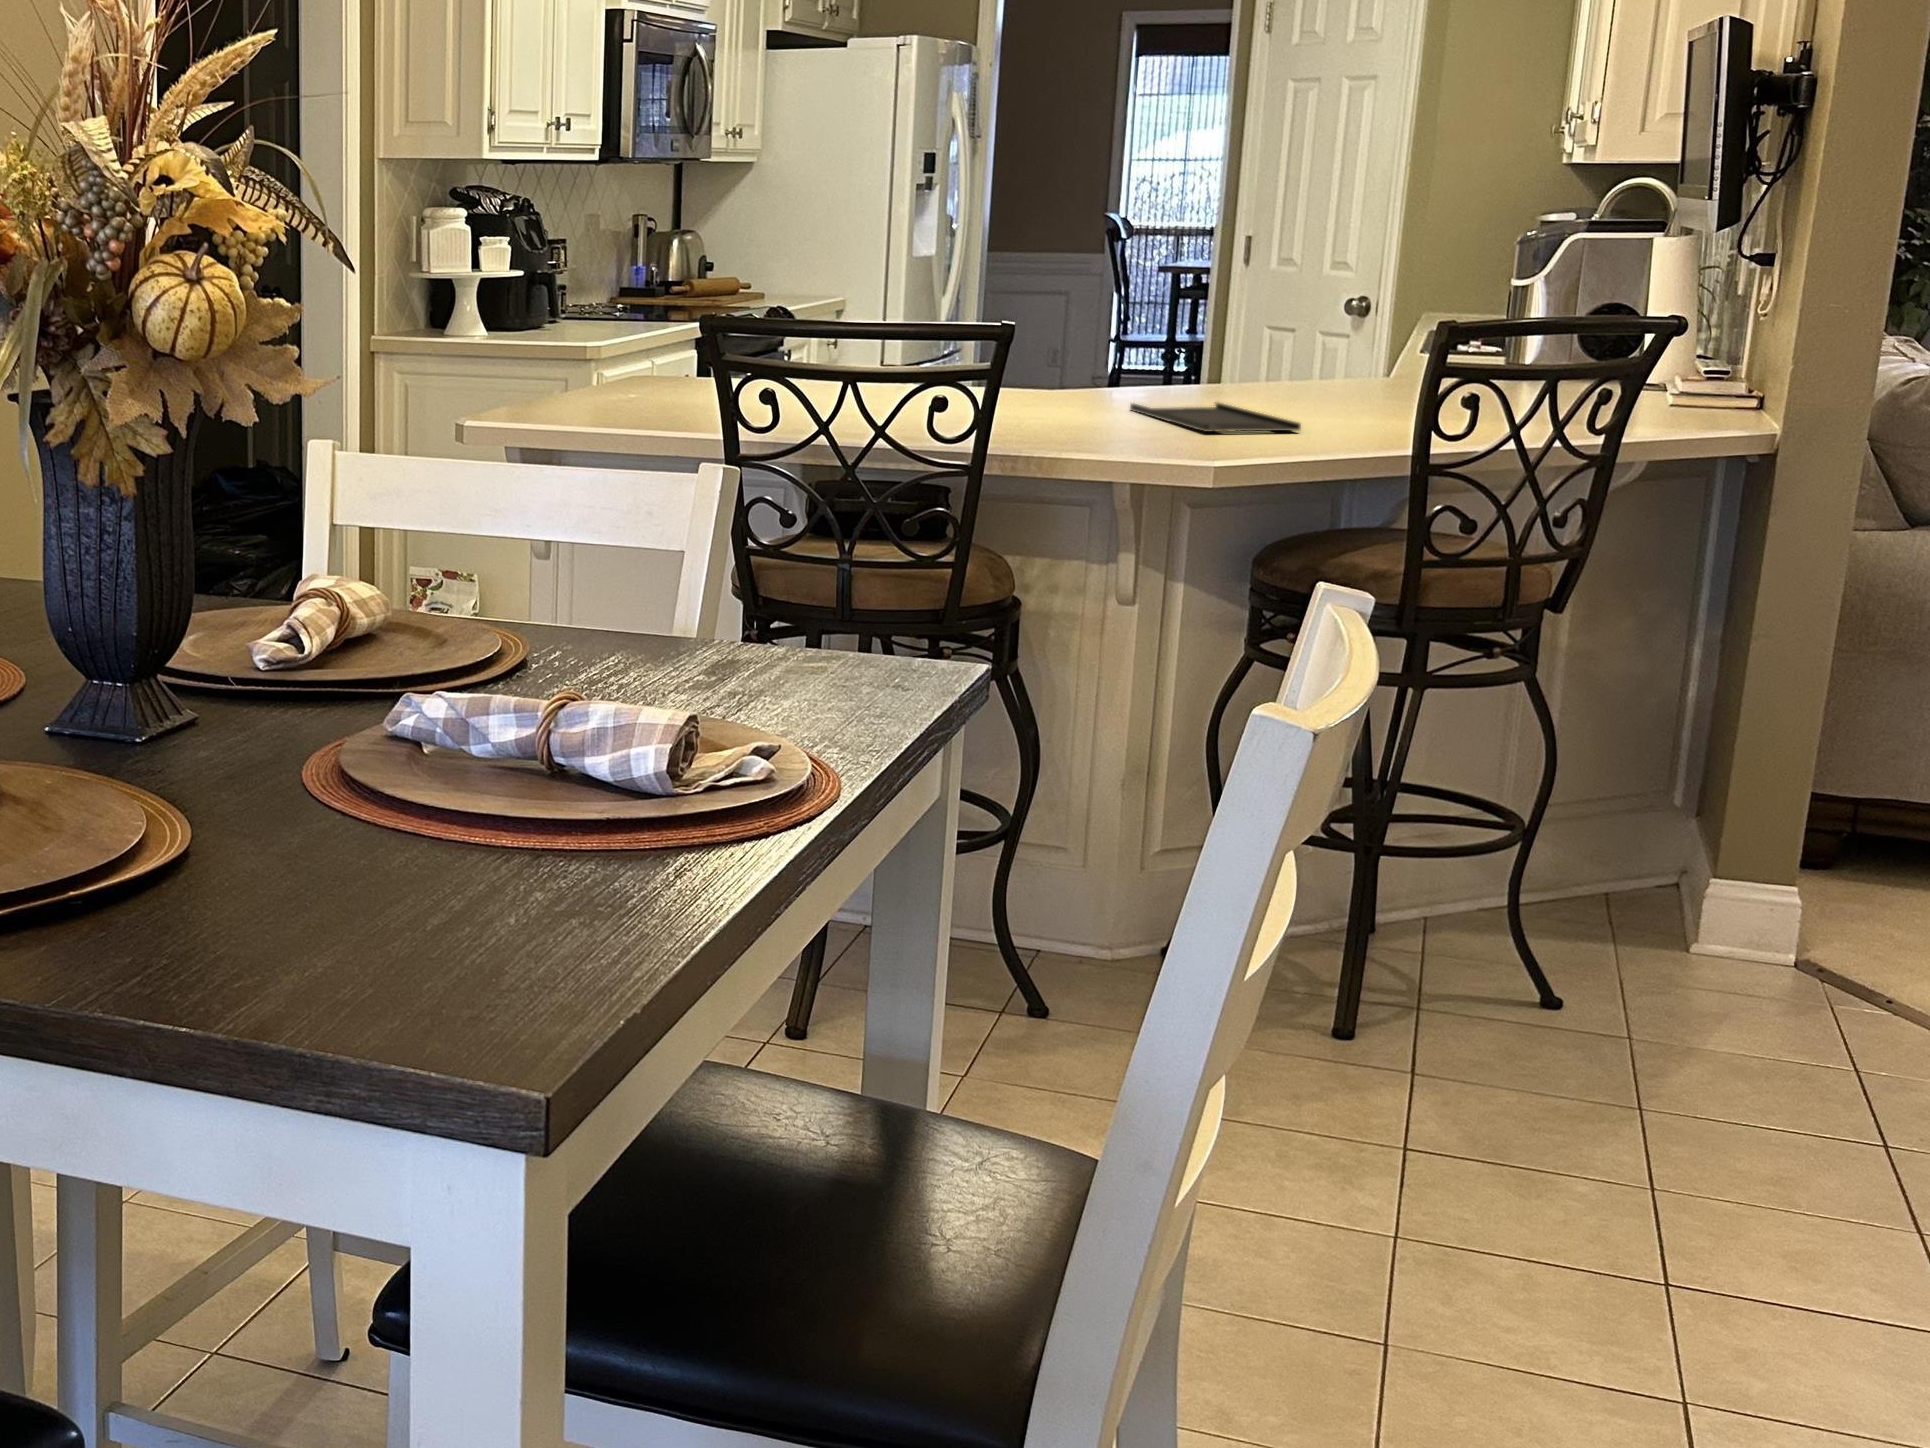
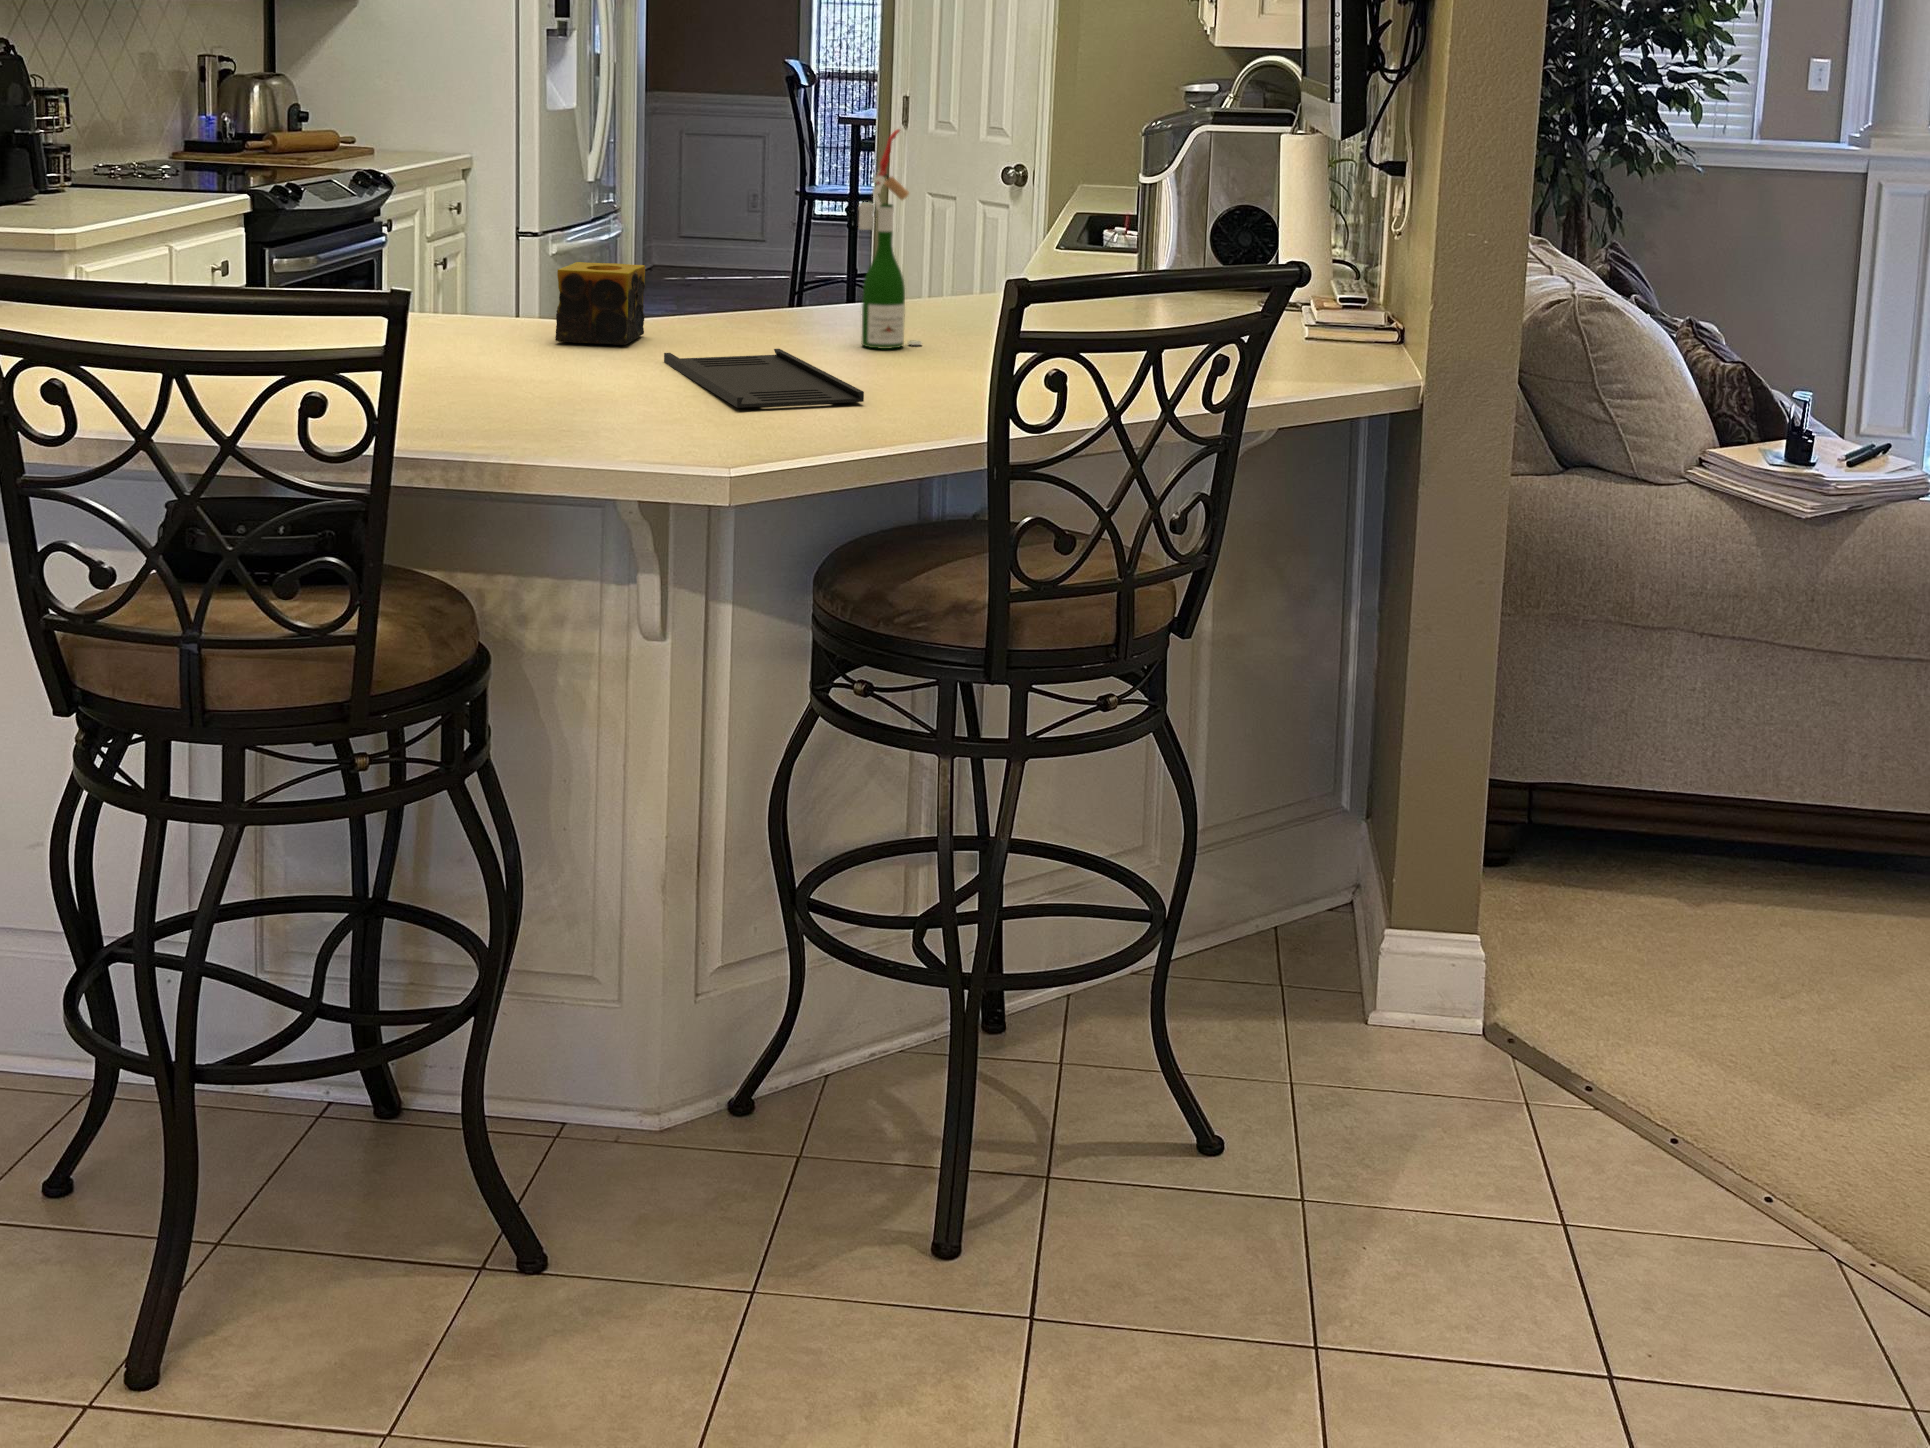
wine bottle: none [1281,232,1332,405] -> present [859,129,922,349]
candle: none [1039,341,1108,401] -> present [555,262,645,345]

